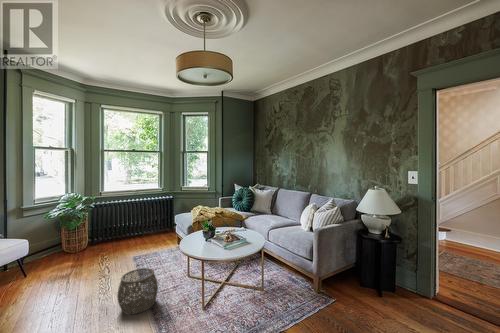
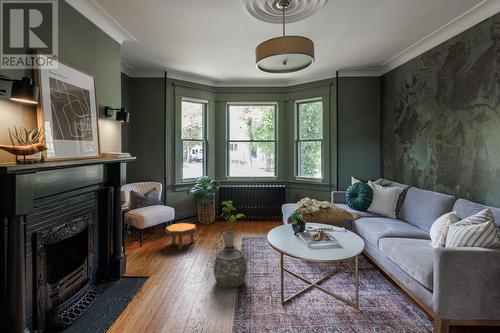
house plant: none [110,218,141,271] -> present [222,201,243,247]
footstool: none [24,253,74,290] -> present [165,223,197,250]

